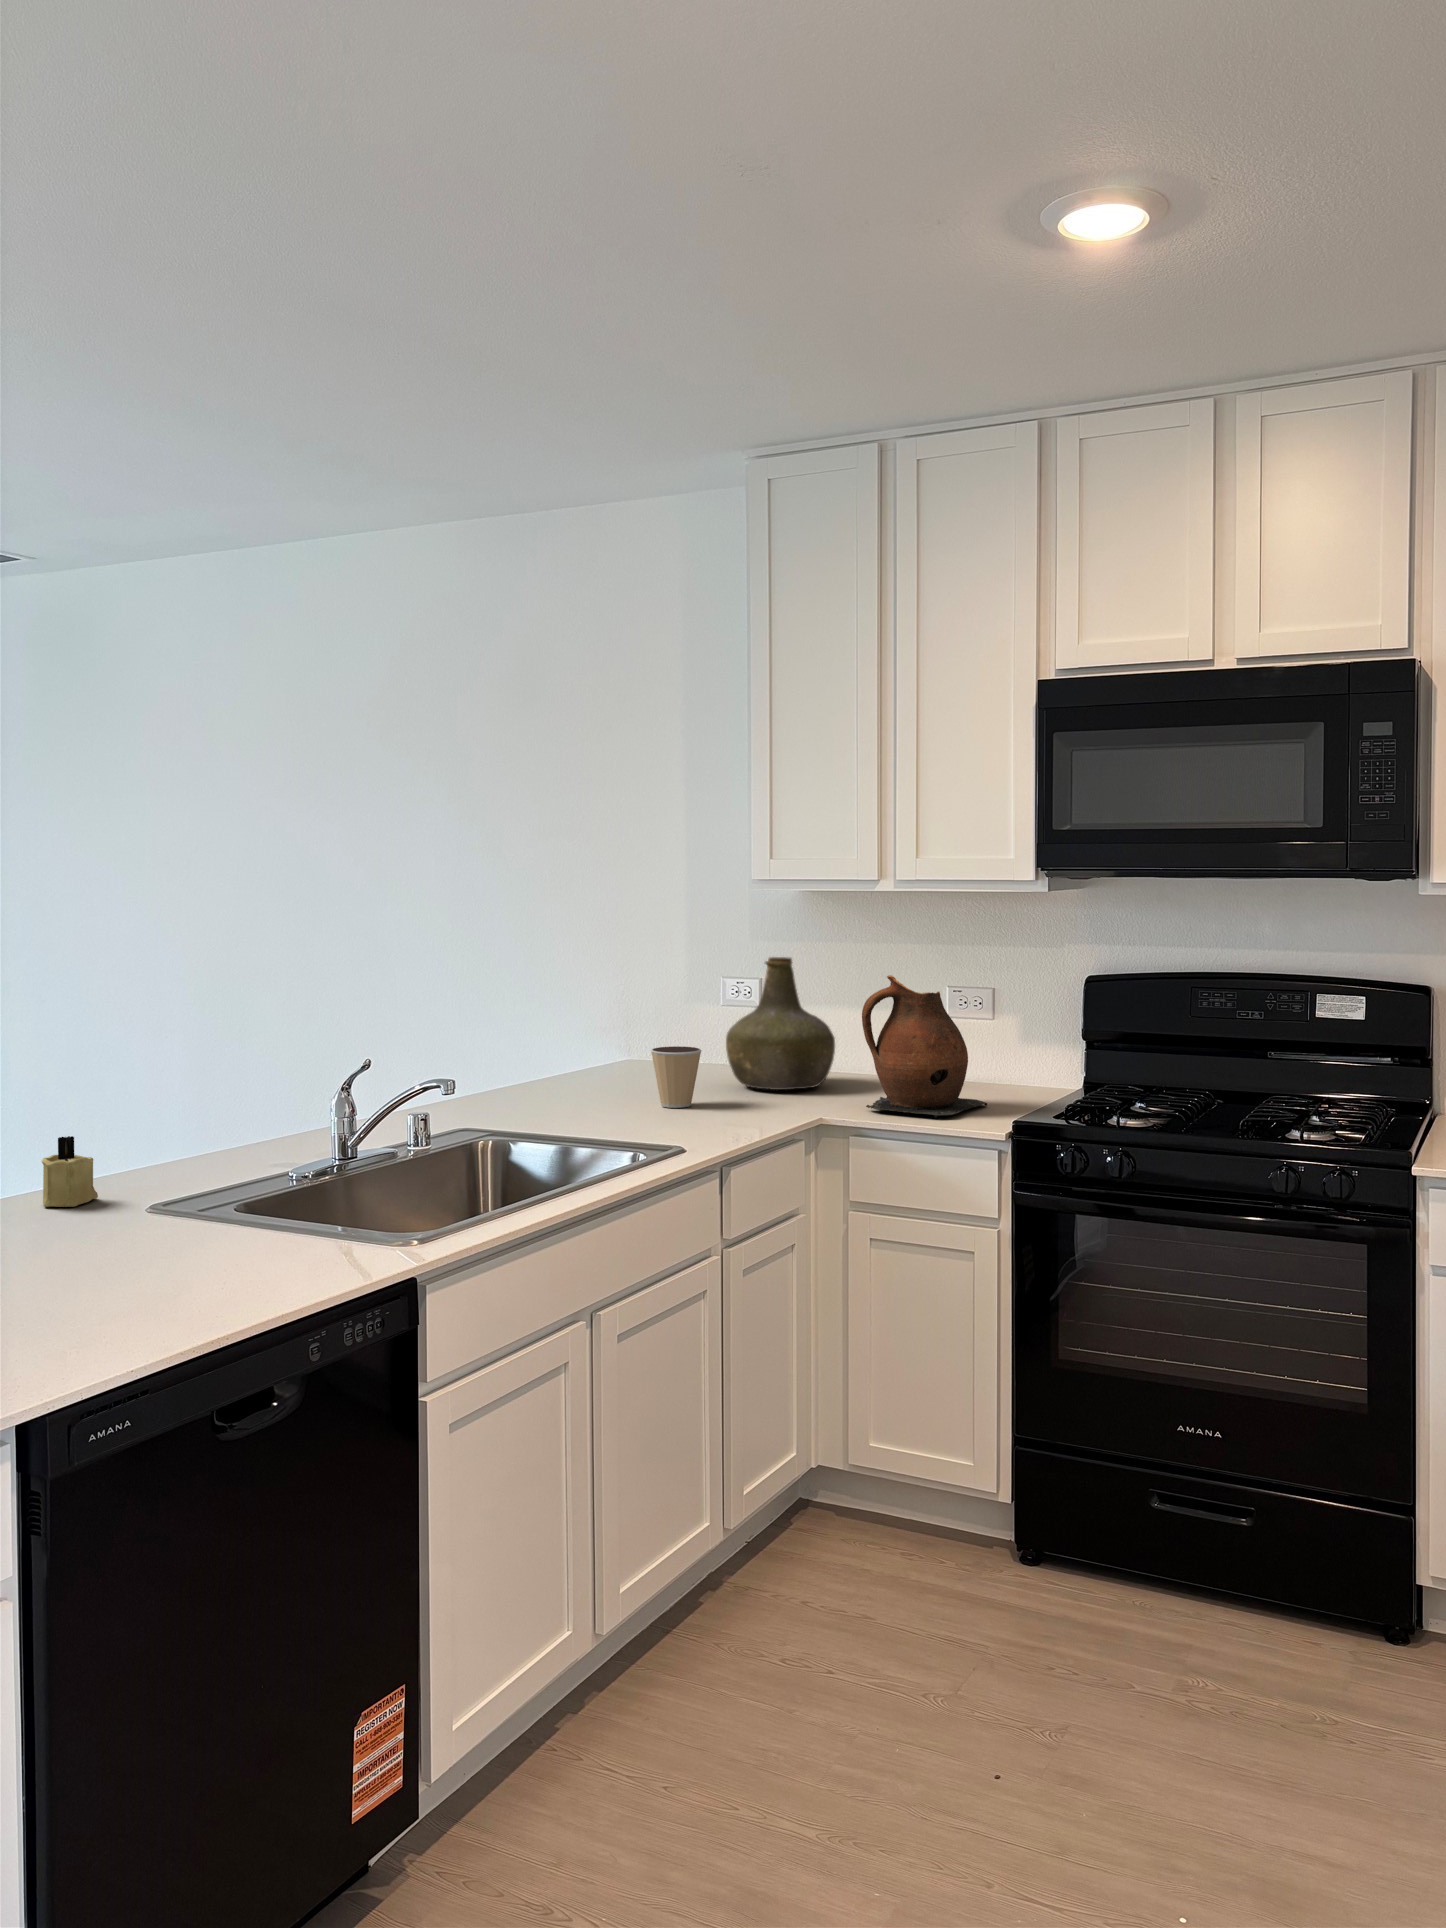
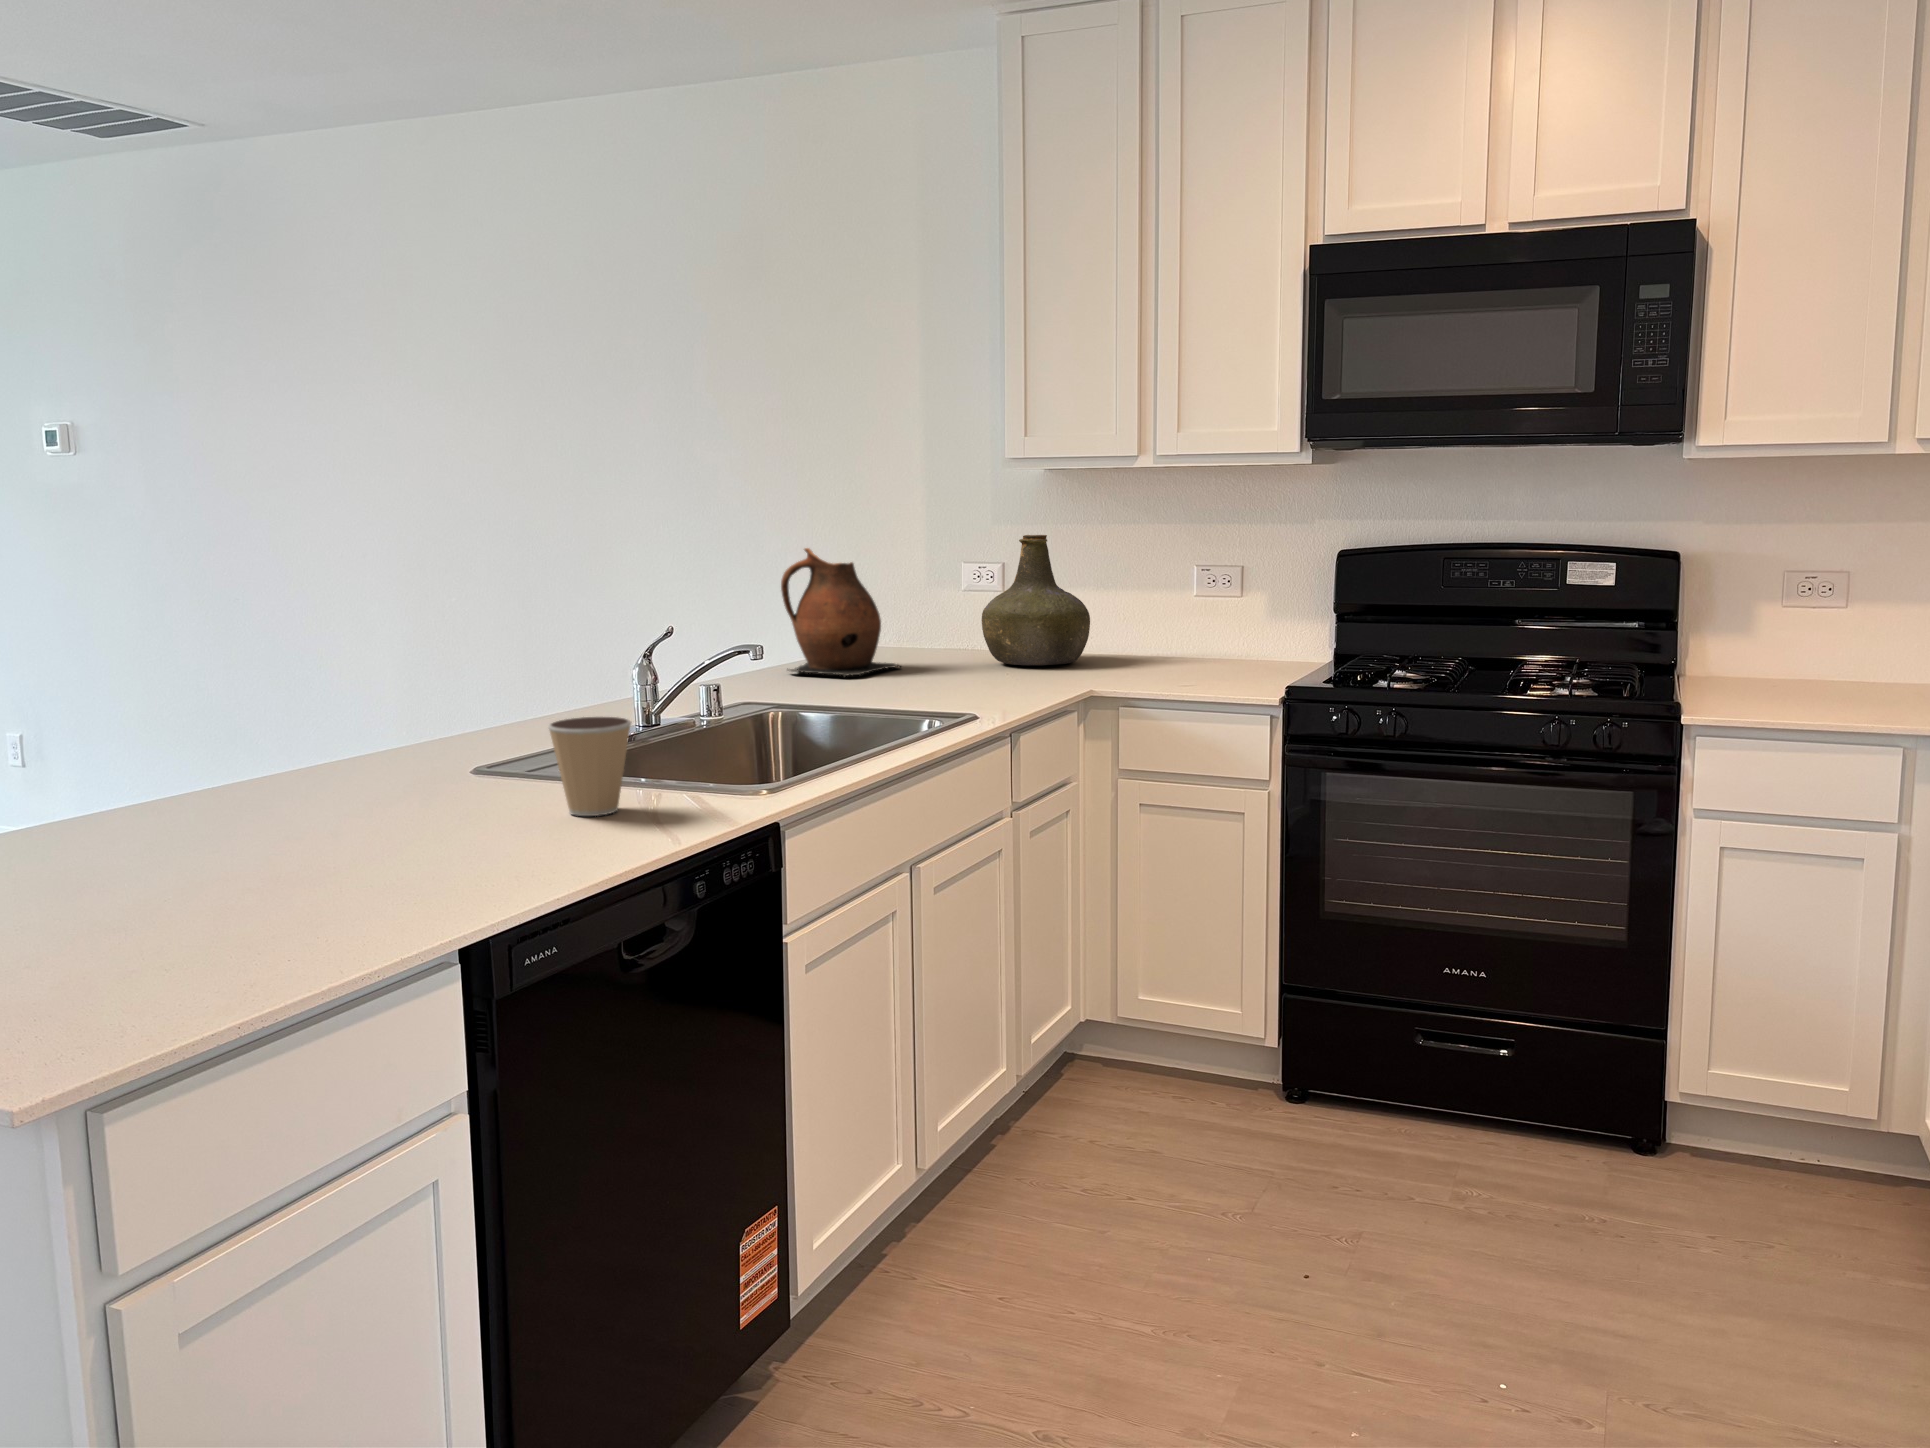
ceramic pitcher: present [862,975,987,1118] -> present [781,548,899,677]
coffee cup: present [651,1046,701,1108] -> present [548,717,631,816]
candle: present [41,1136,98,1207] -> none [367,704,424,773]

